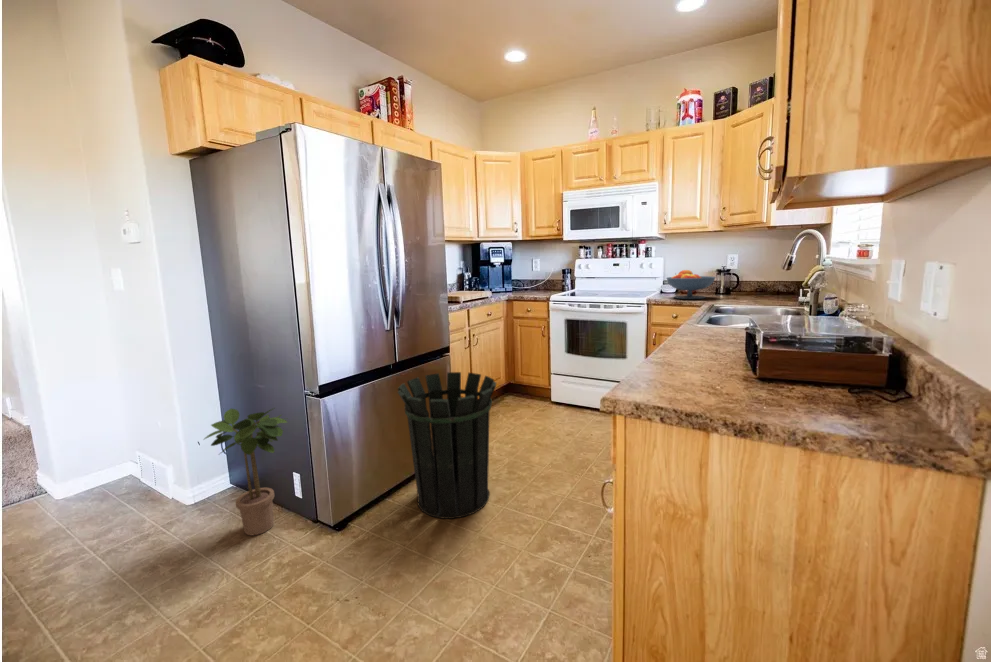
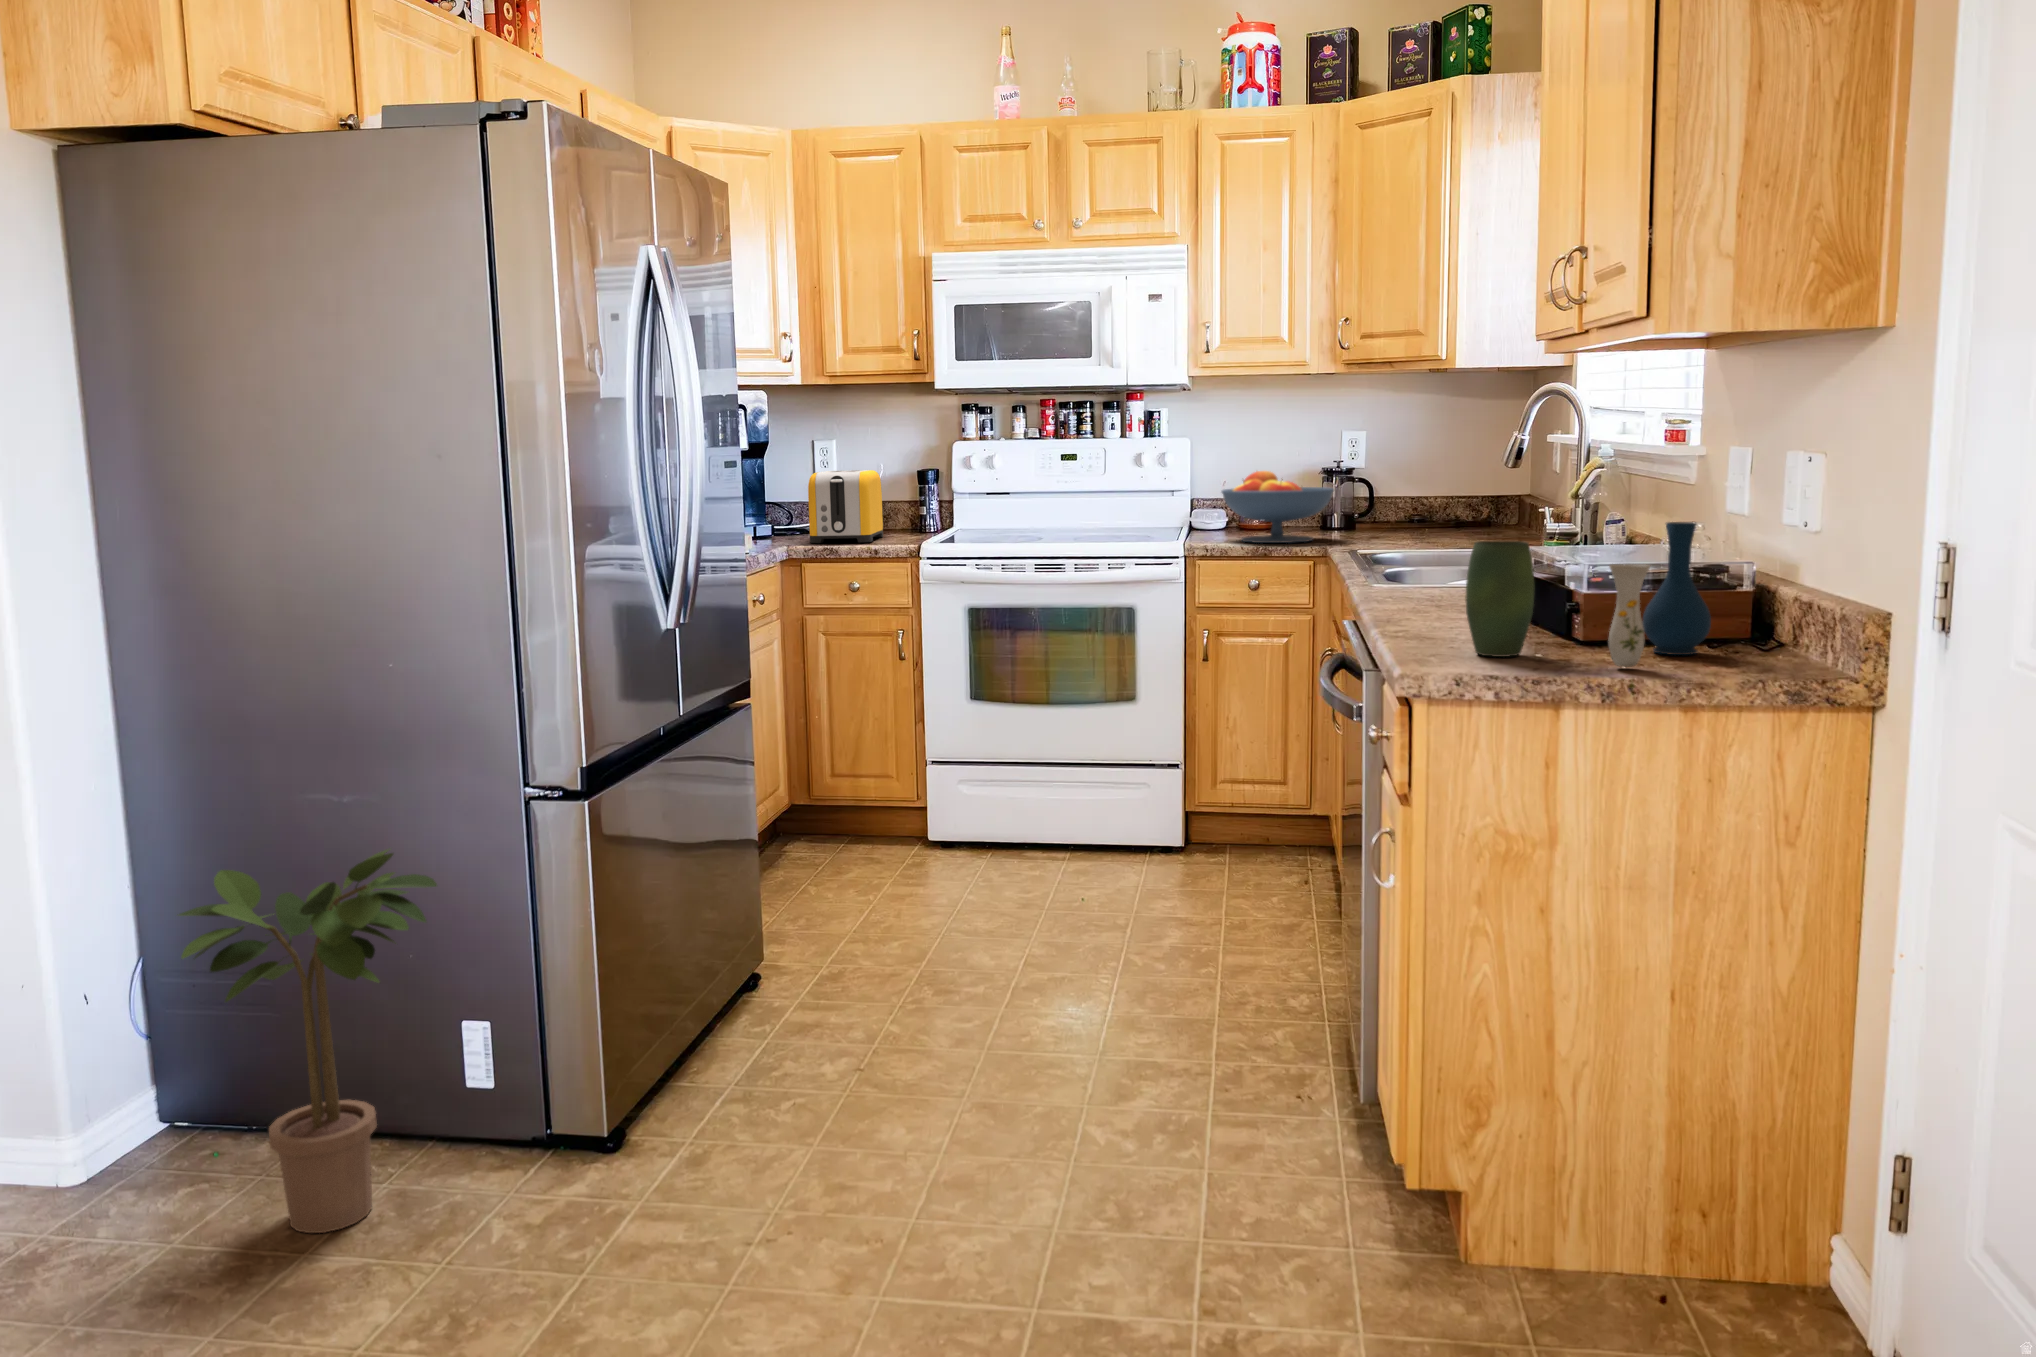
toaster: none [519,270,549,295] -> present [808,470,883,543]
vase: none [675,311,848,409] -> present [1466,522,1711,667]
waste bin: present [398,372,496,519] -> none [695,737,957,1107]

